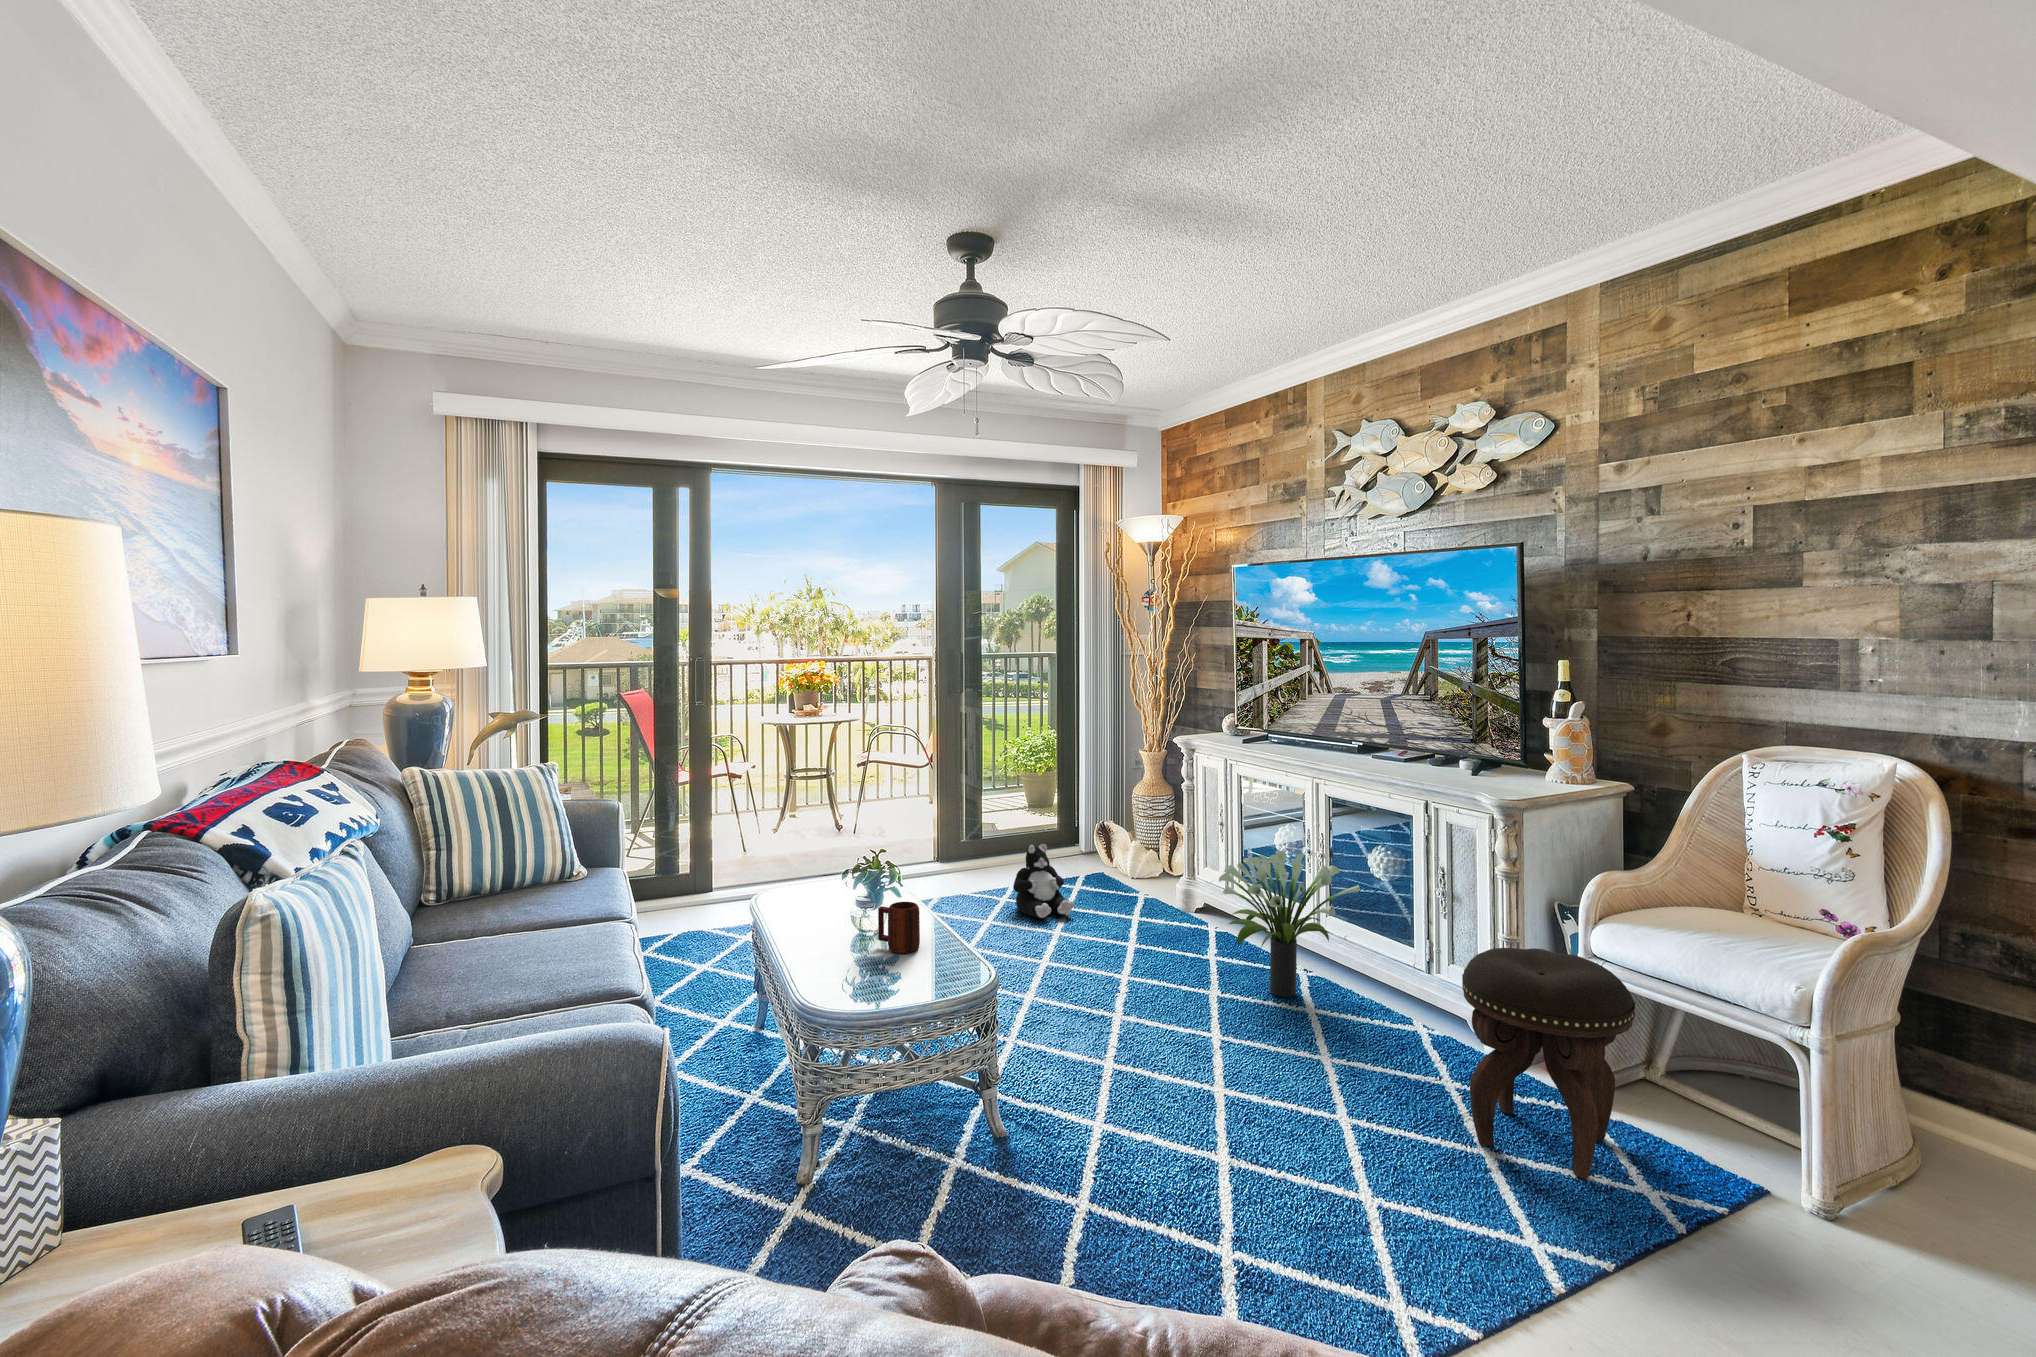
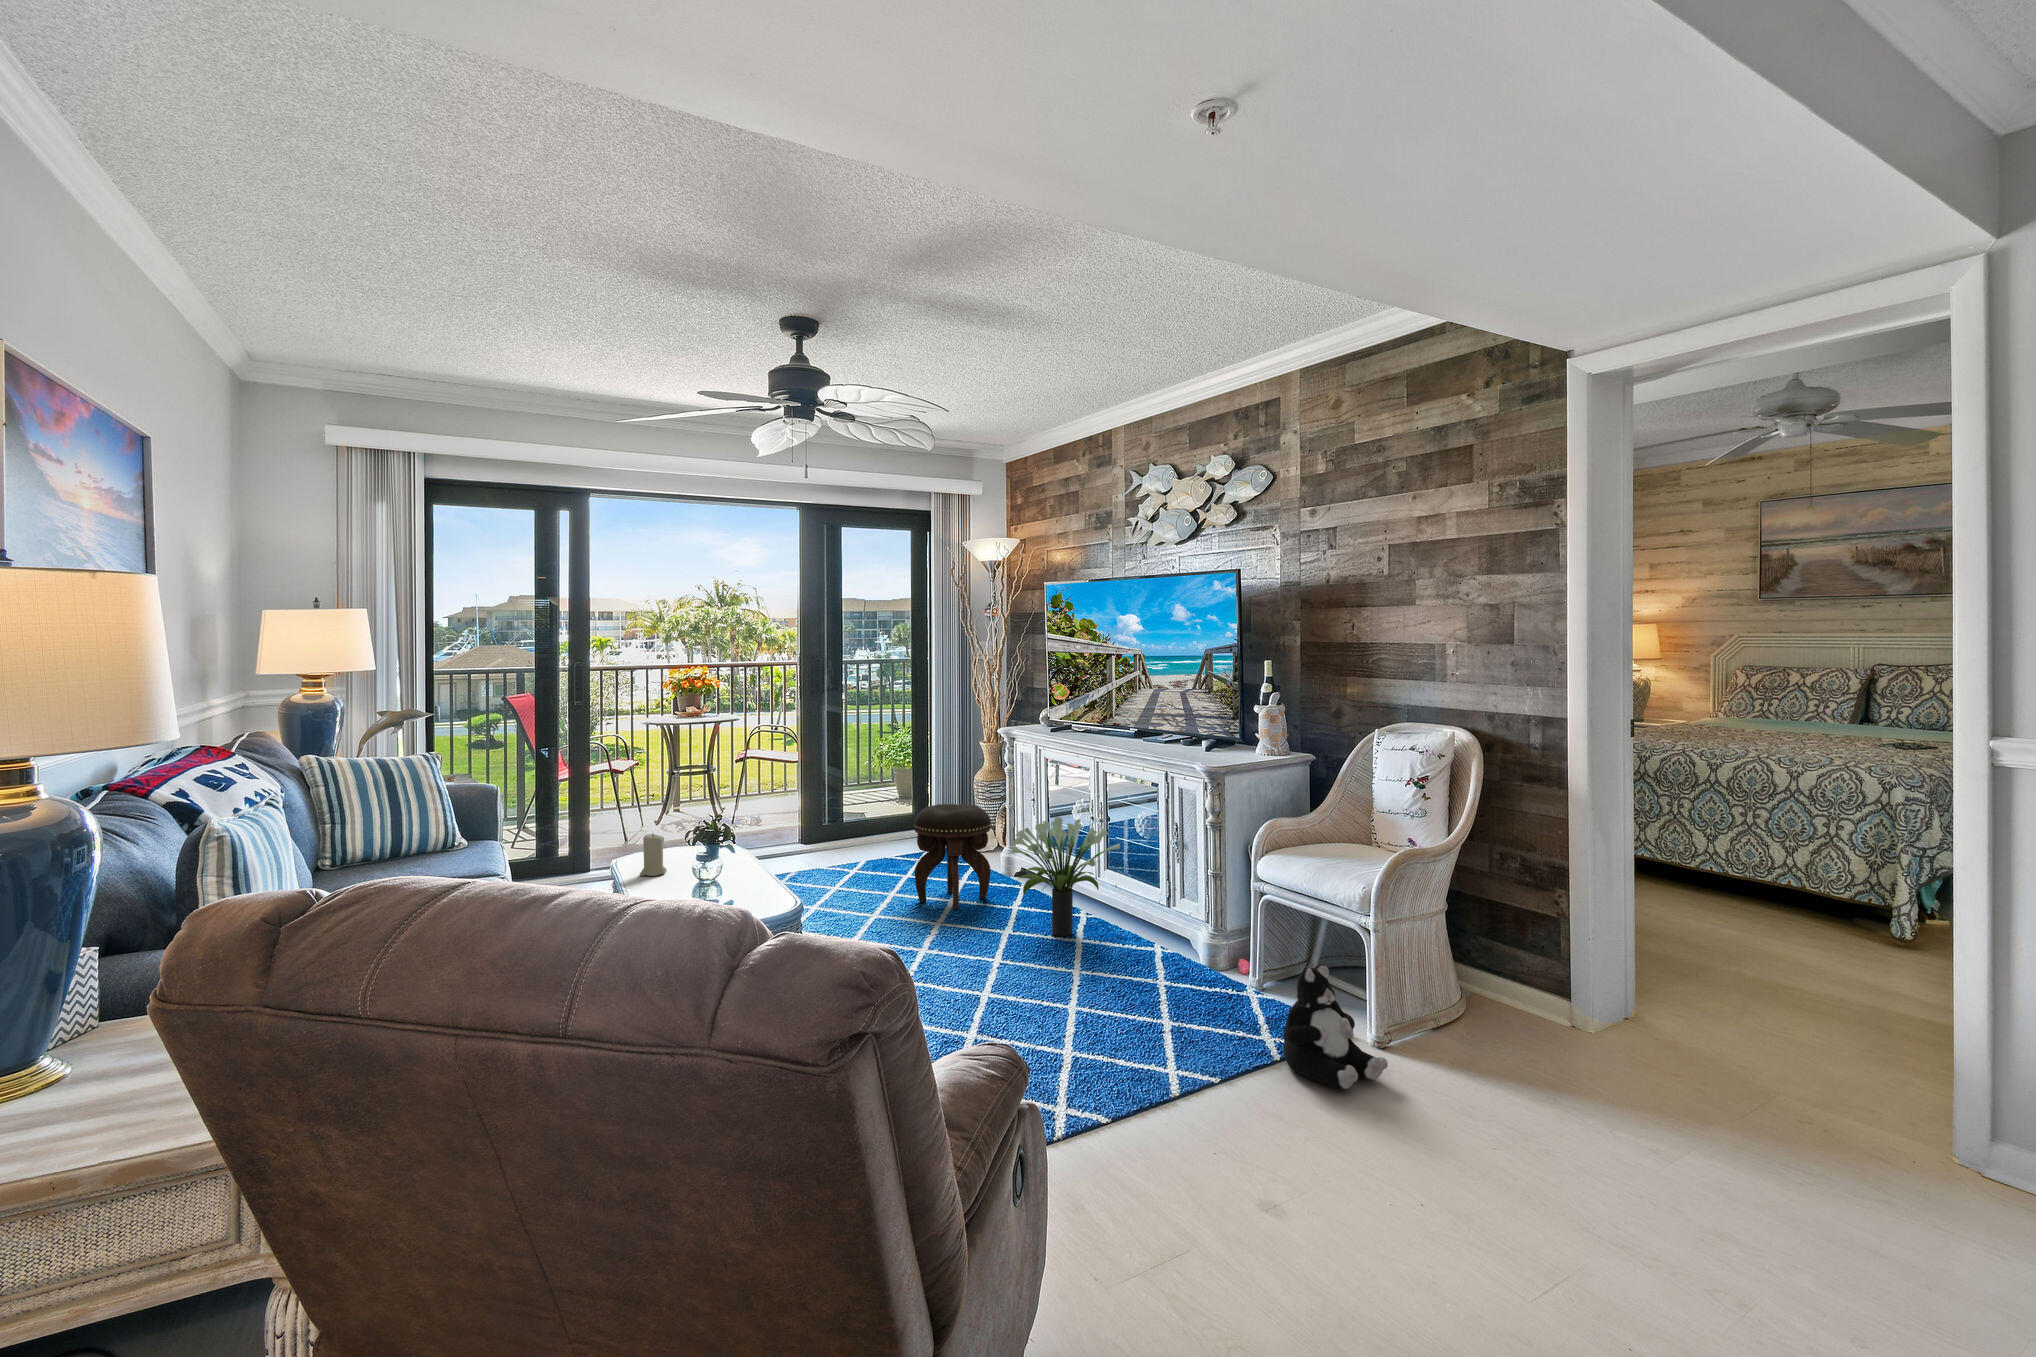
plush toy: present [1013,843,1074,918] -> present [1283,964,1388,1089]
candle: none [789,868,821,921] -> present [640,833,667,876]
mug: present [878,902,920,953] -> none [708,854,742,894]
footstool: present [1462,948,1635,1178] -> present [914,804,991,909]

